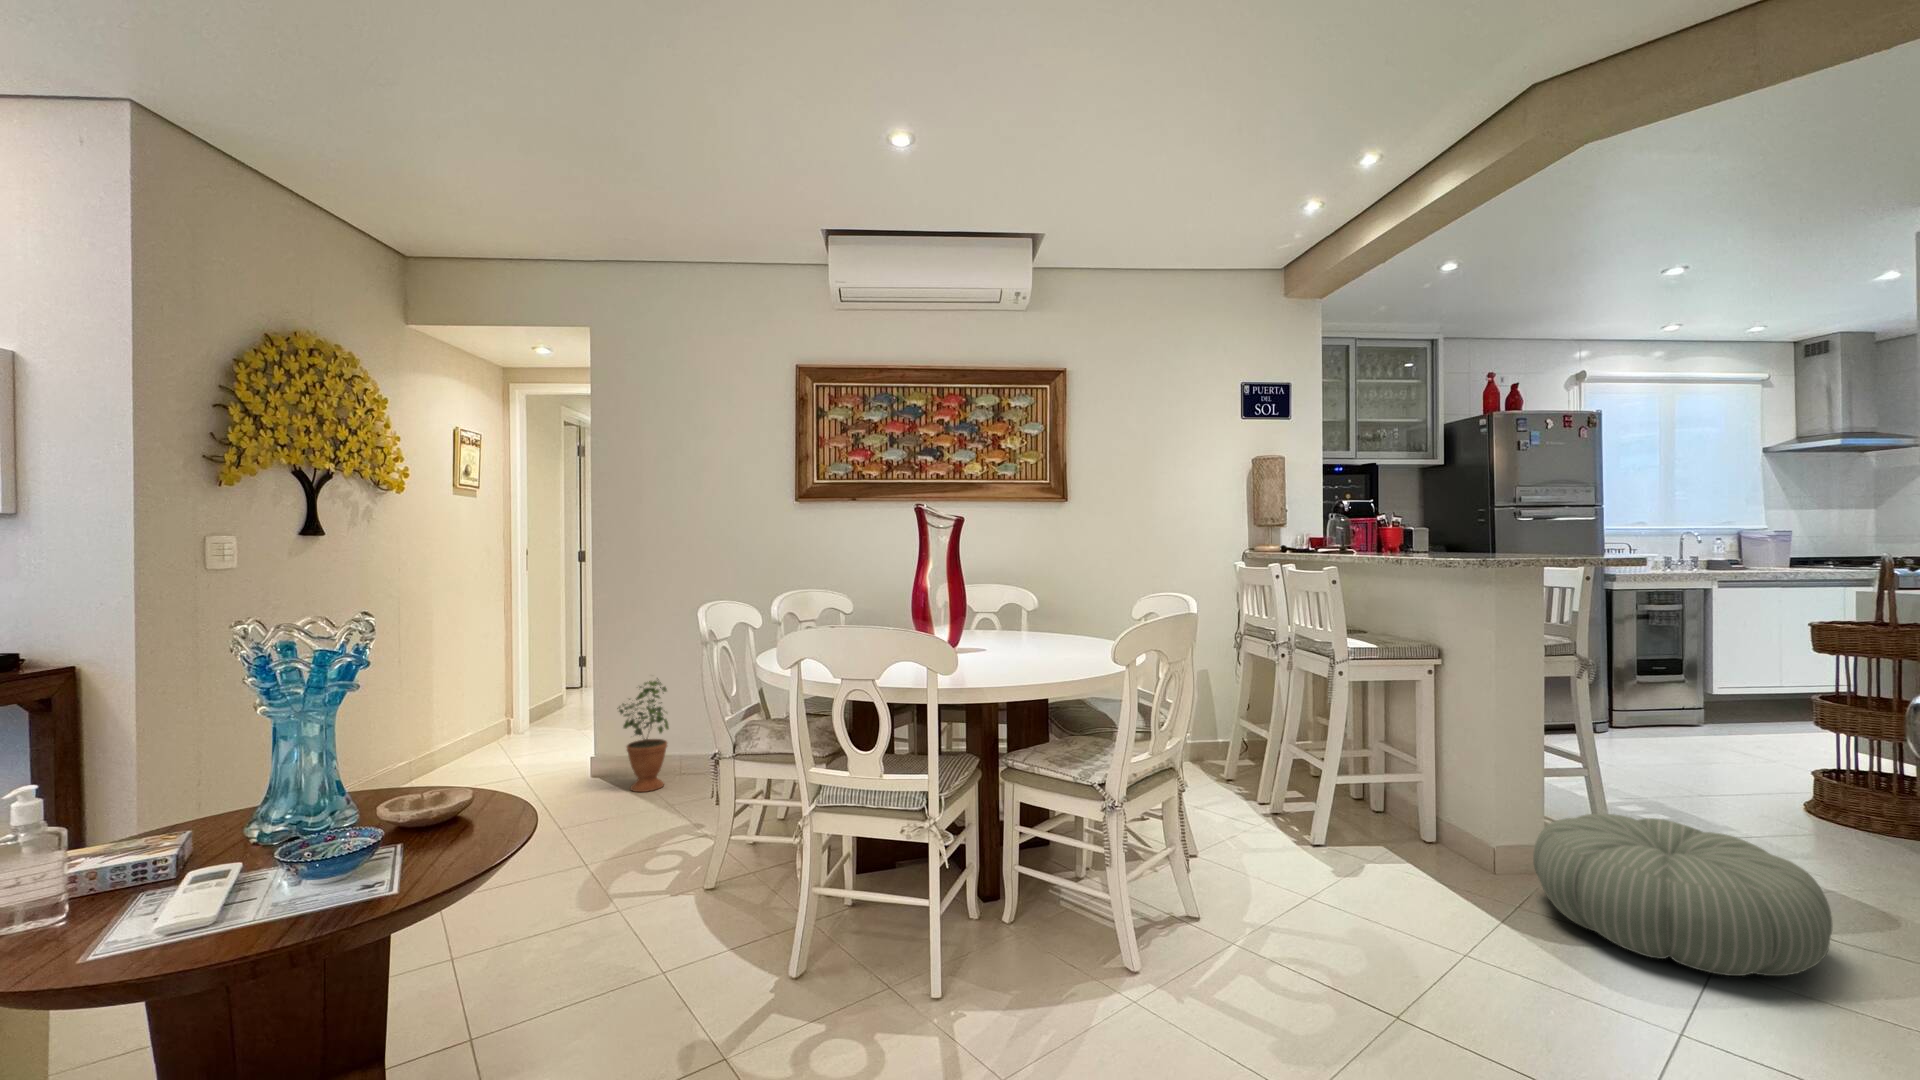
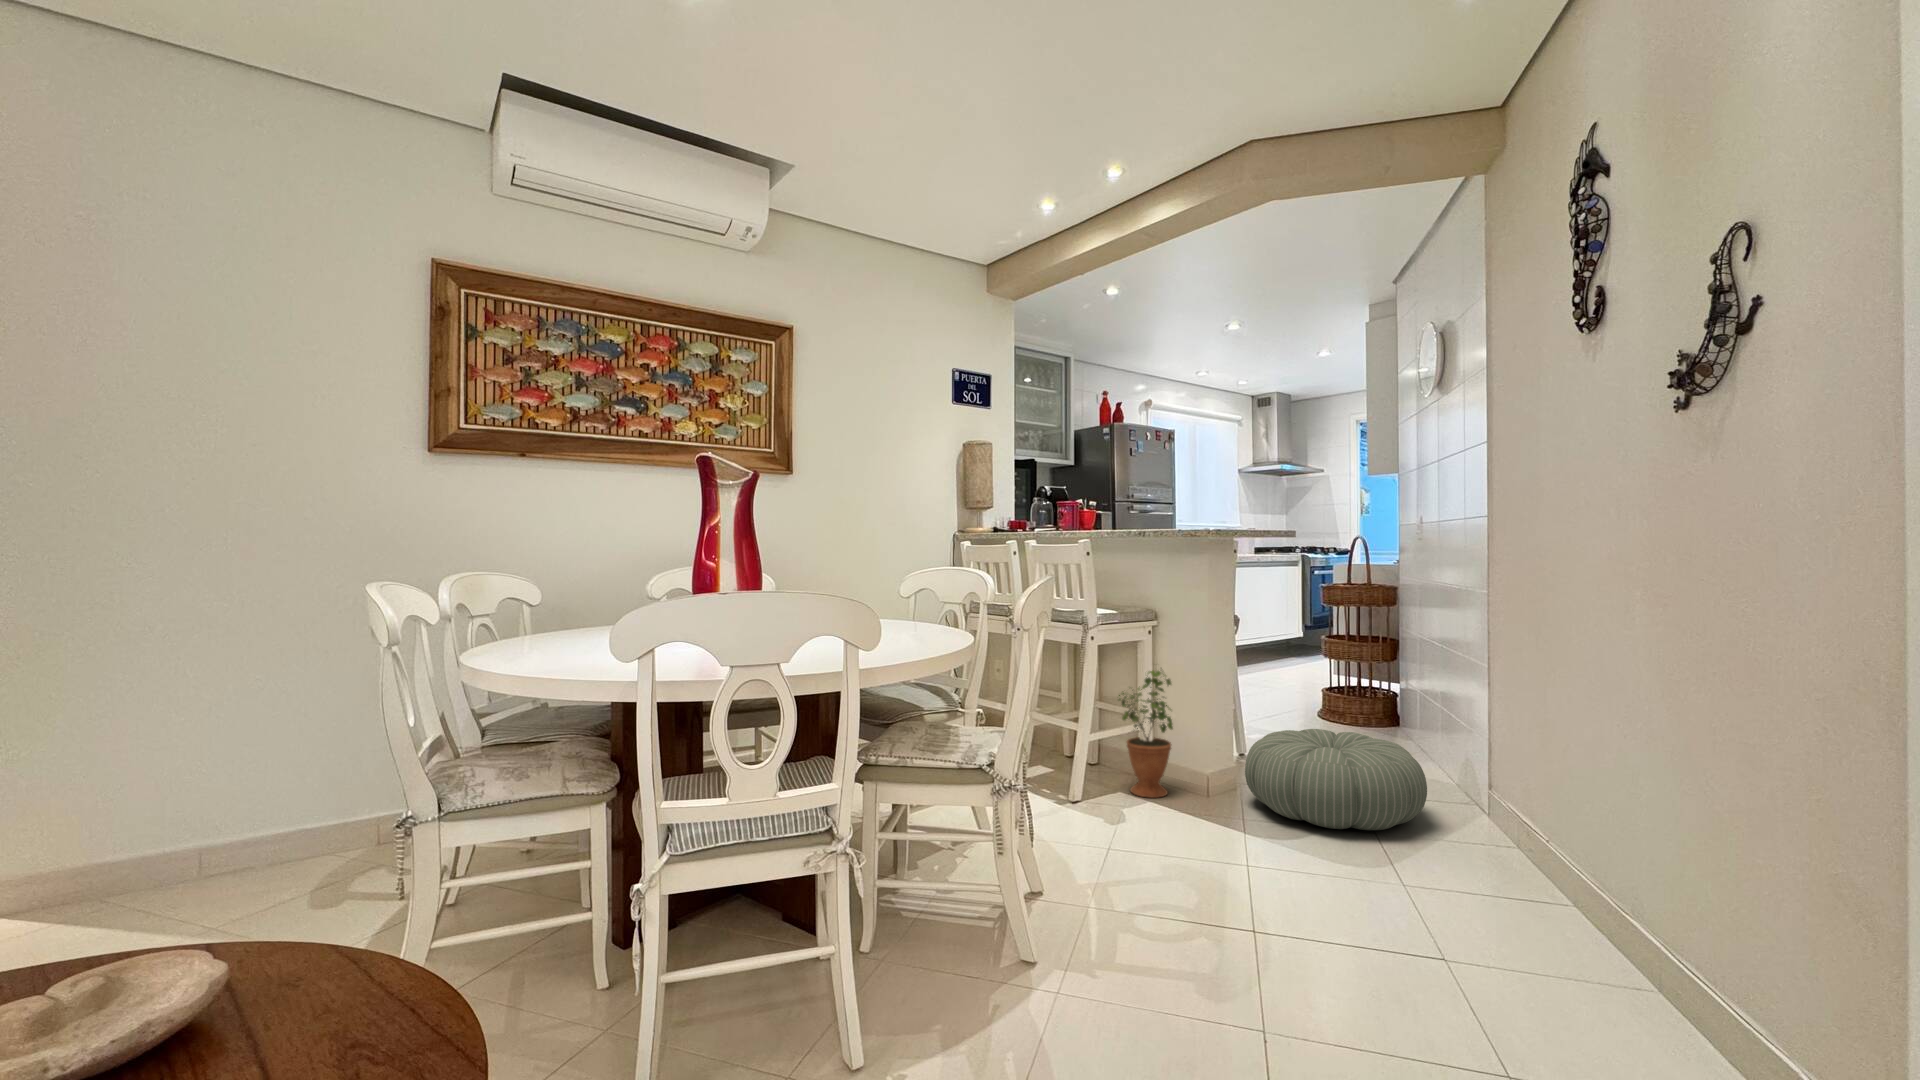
potted plant: present [617,678,669,792] -> present [1118,670,1173,798]

